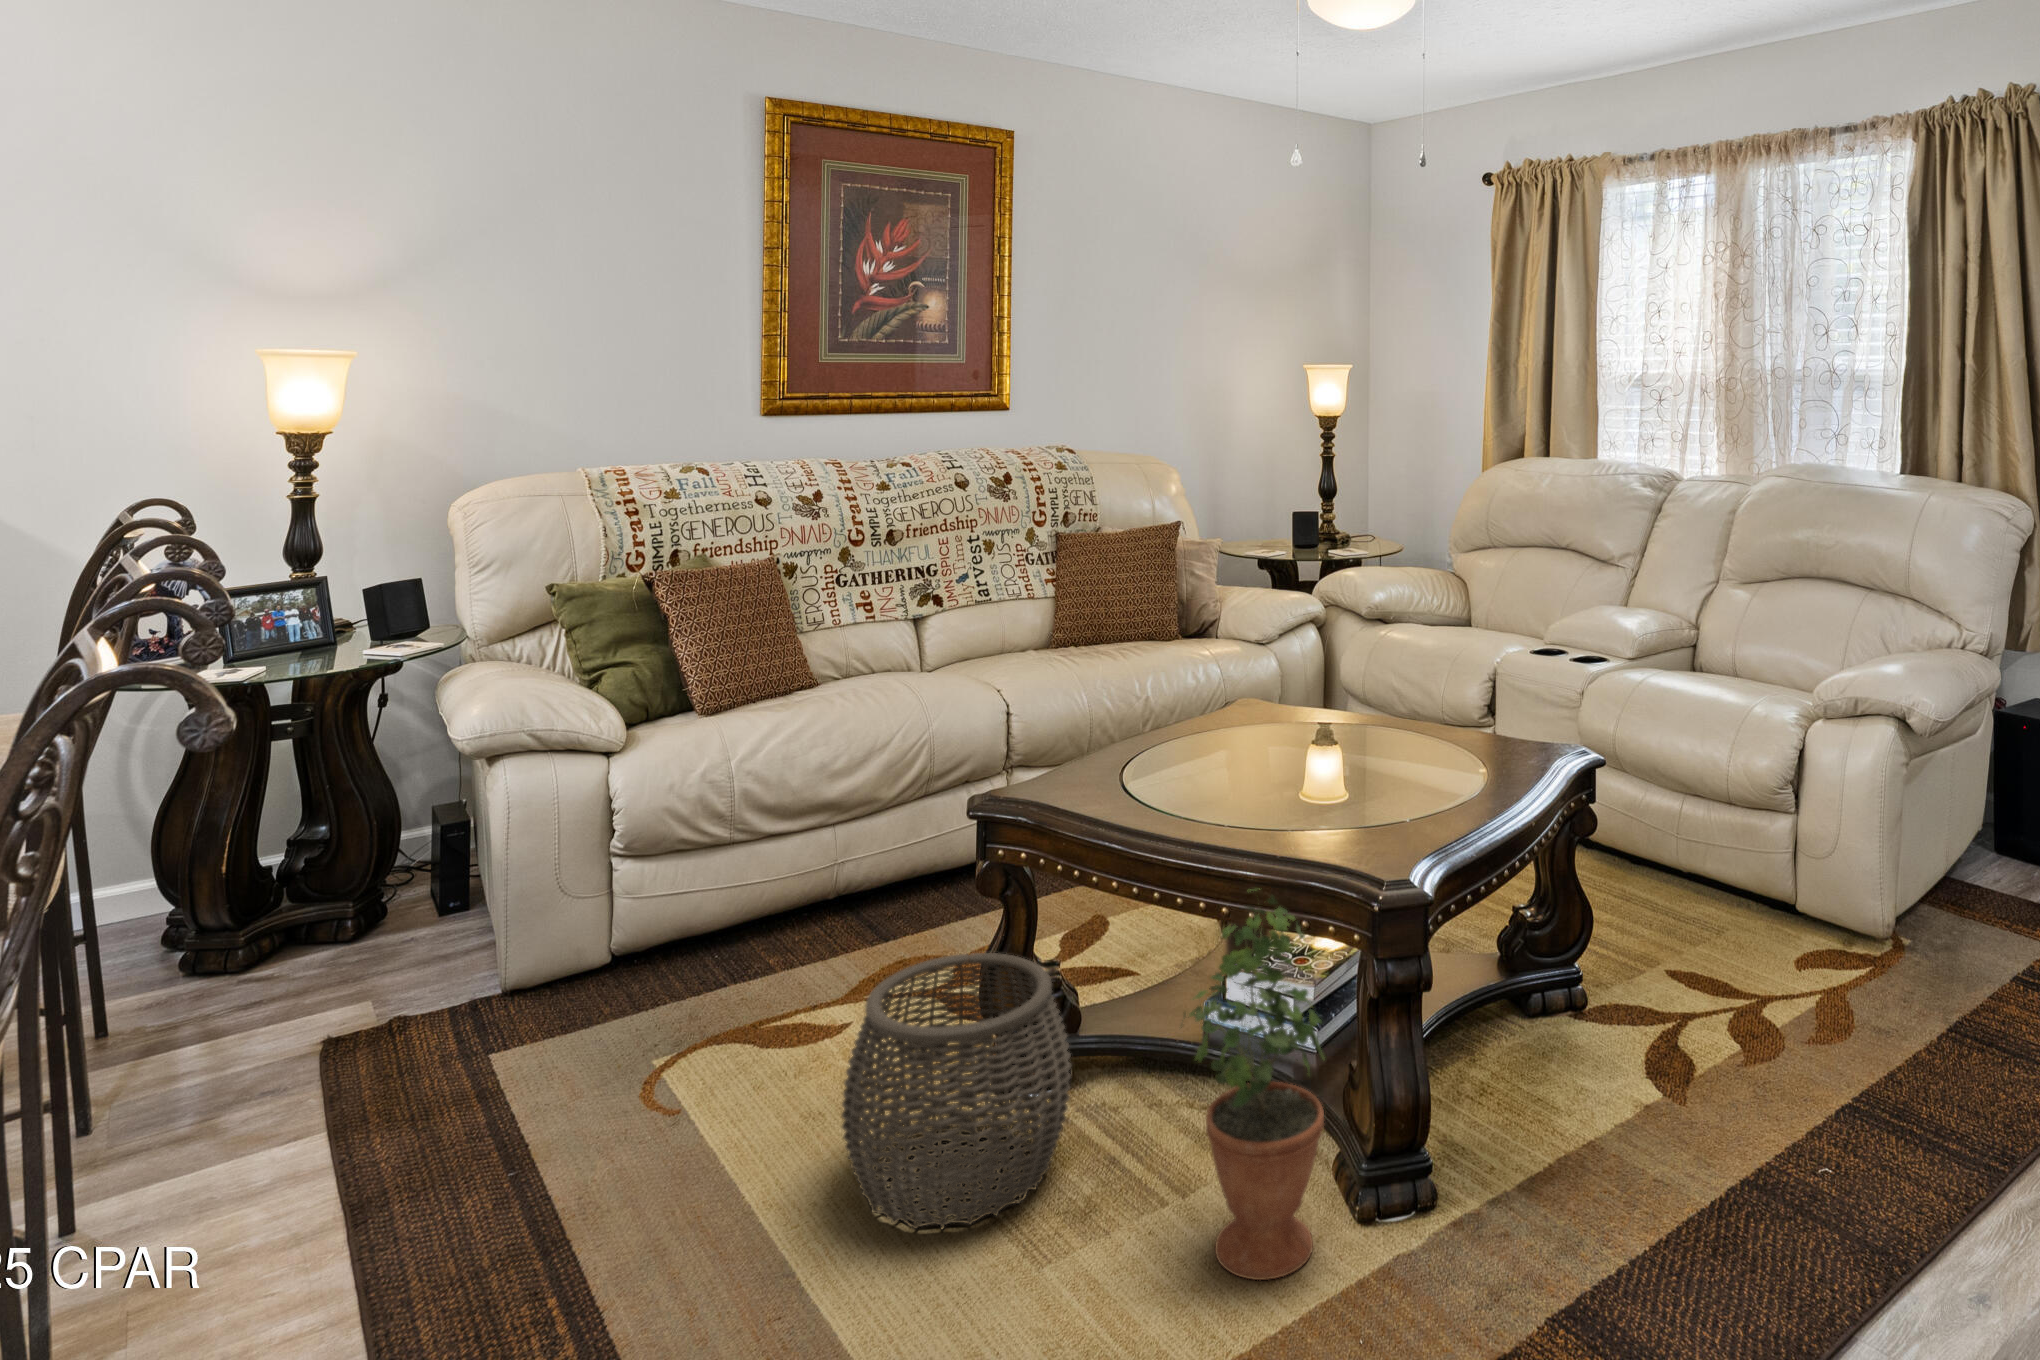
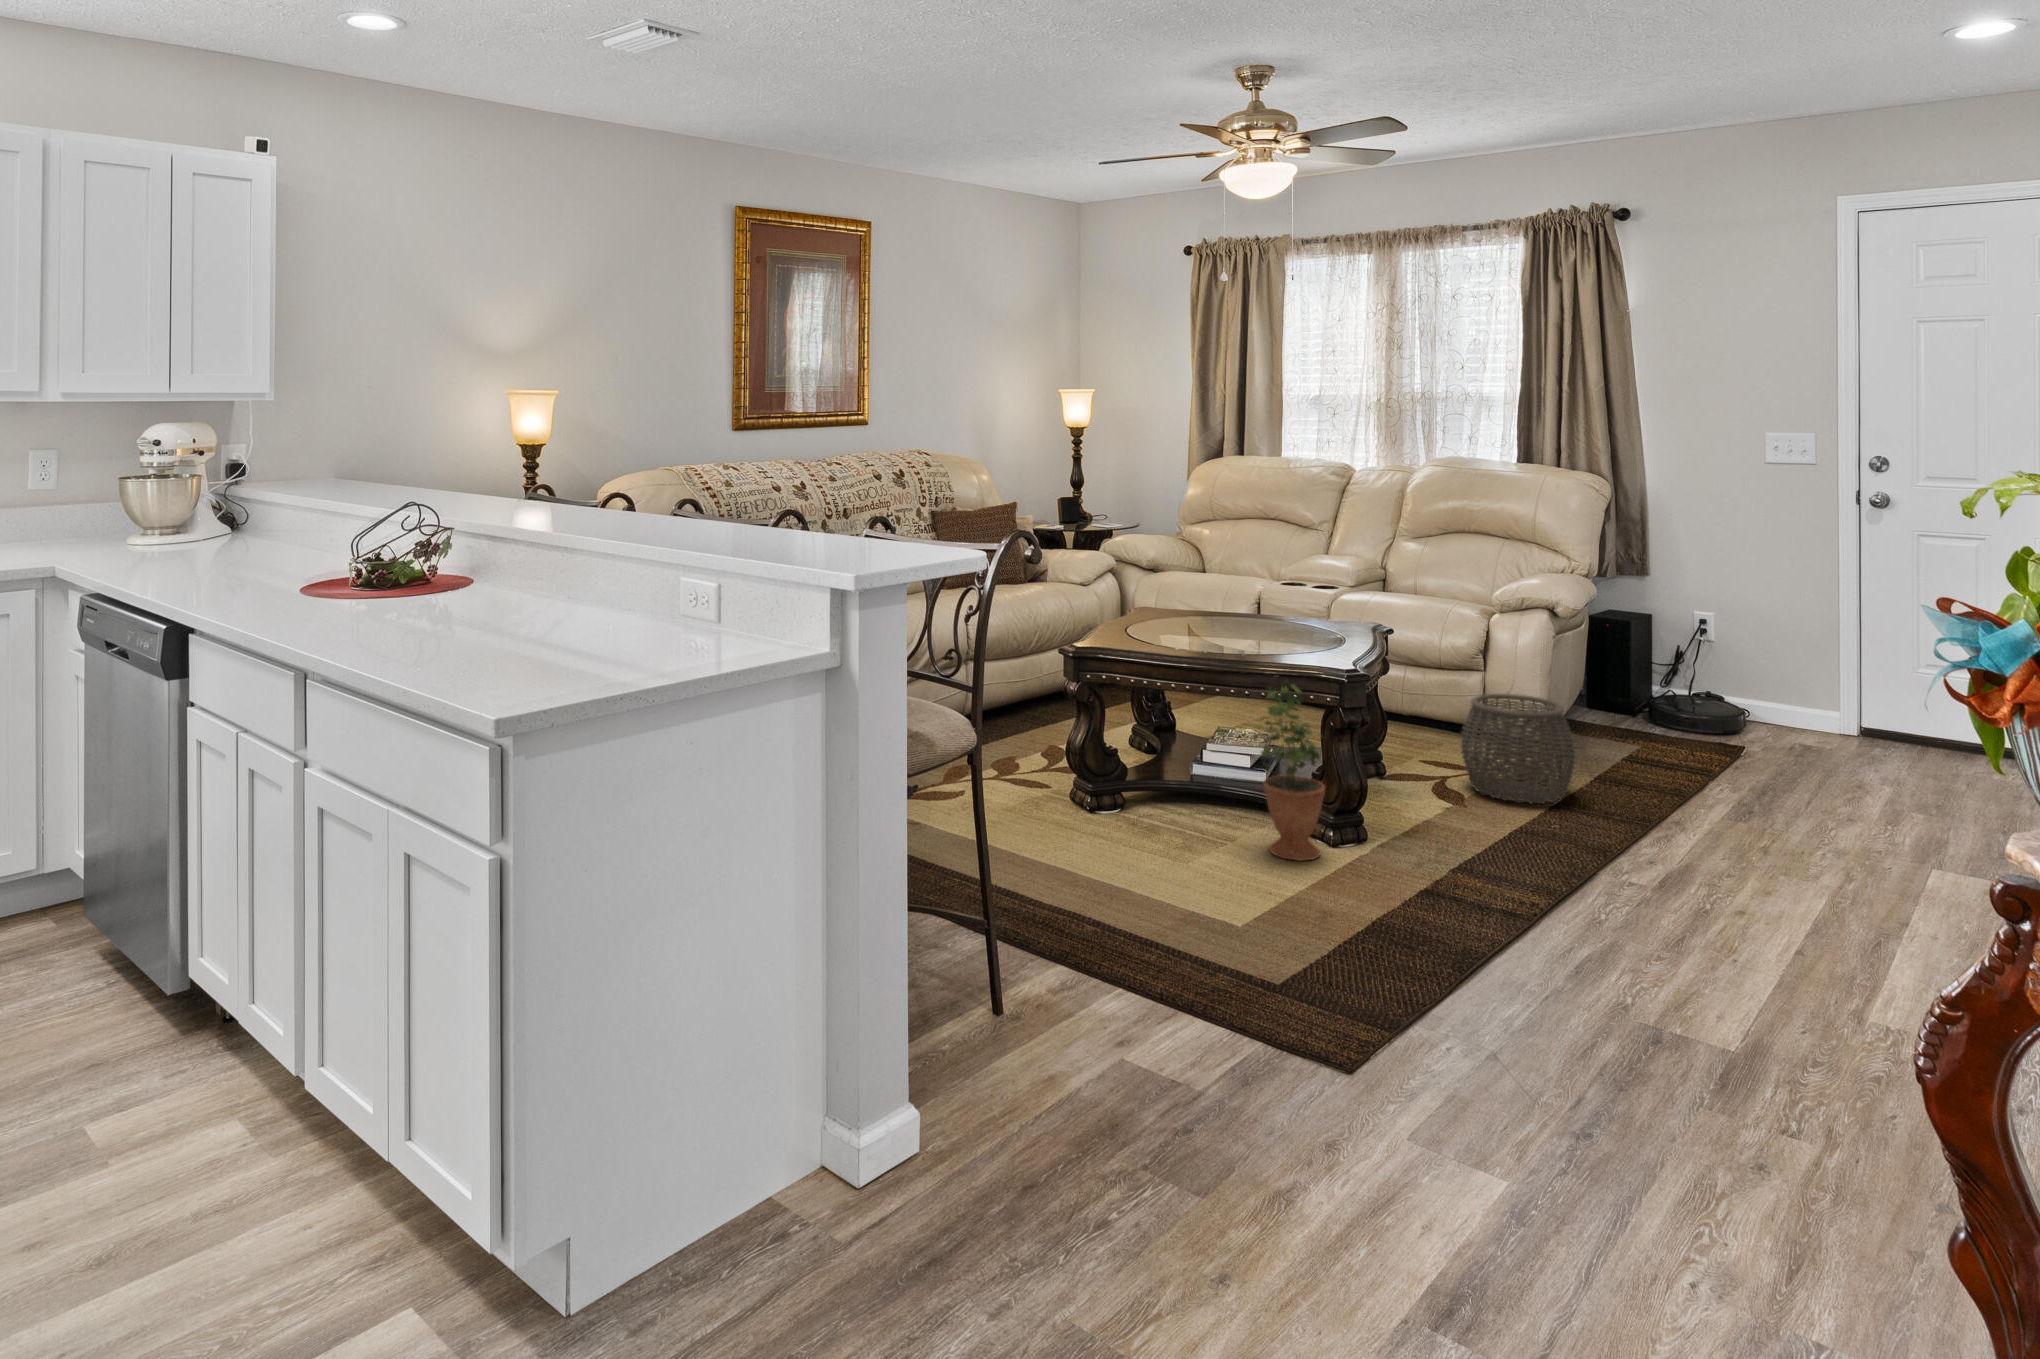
woven basket: present [841,953,1071,1229] -> present [1461,694,1575,804]

